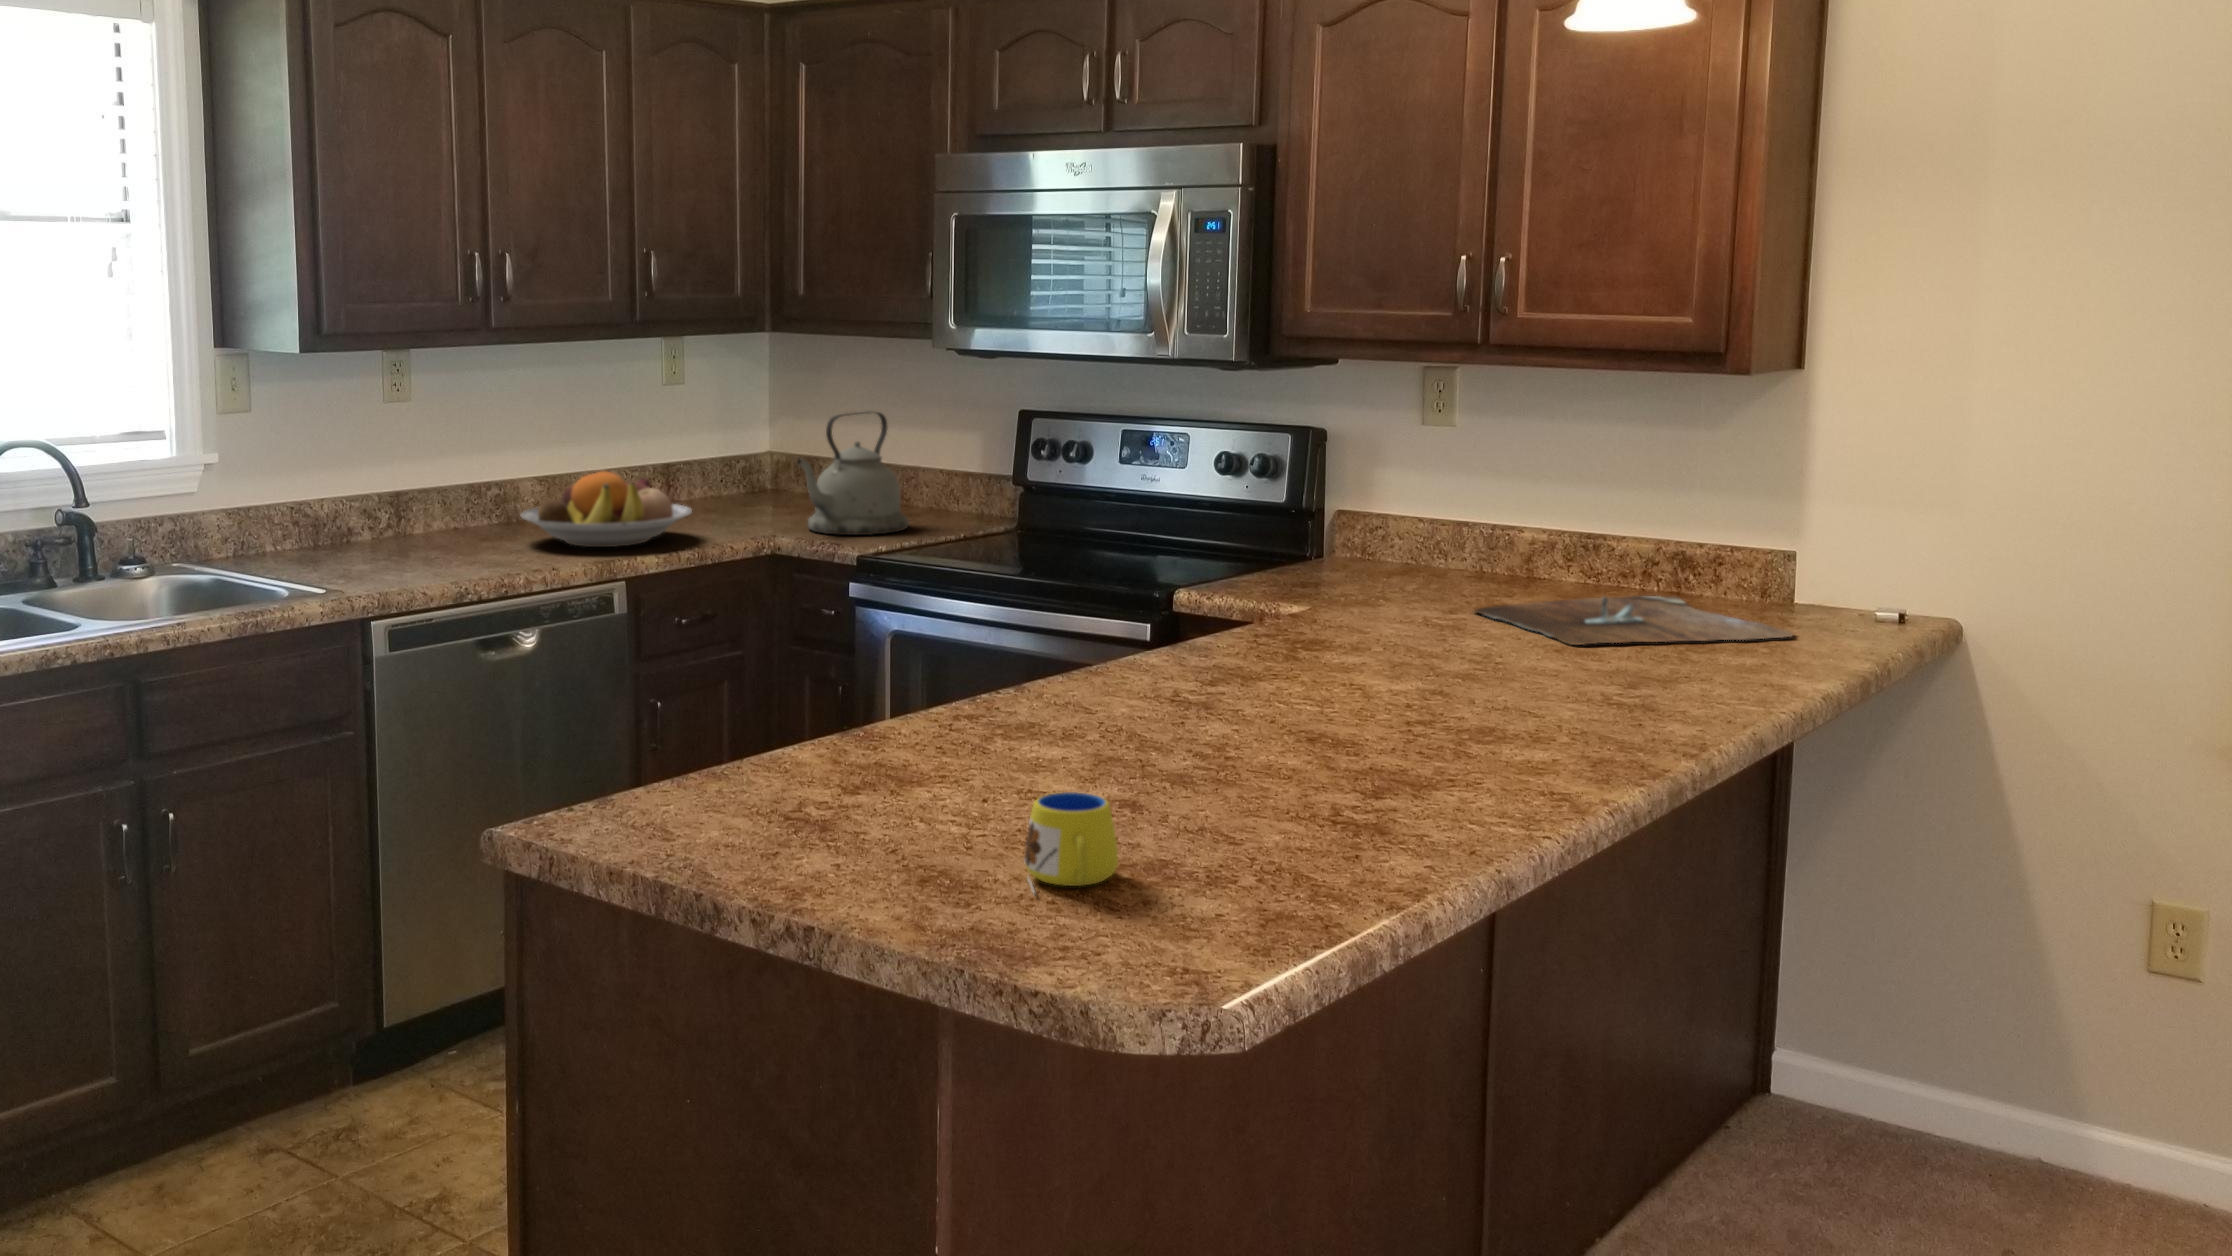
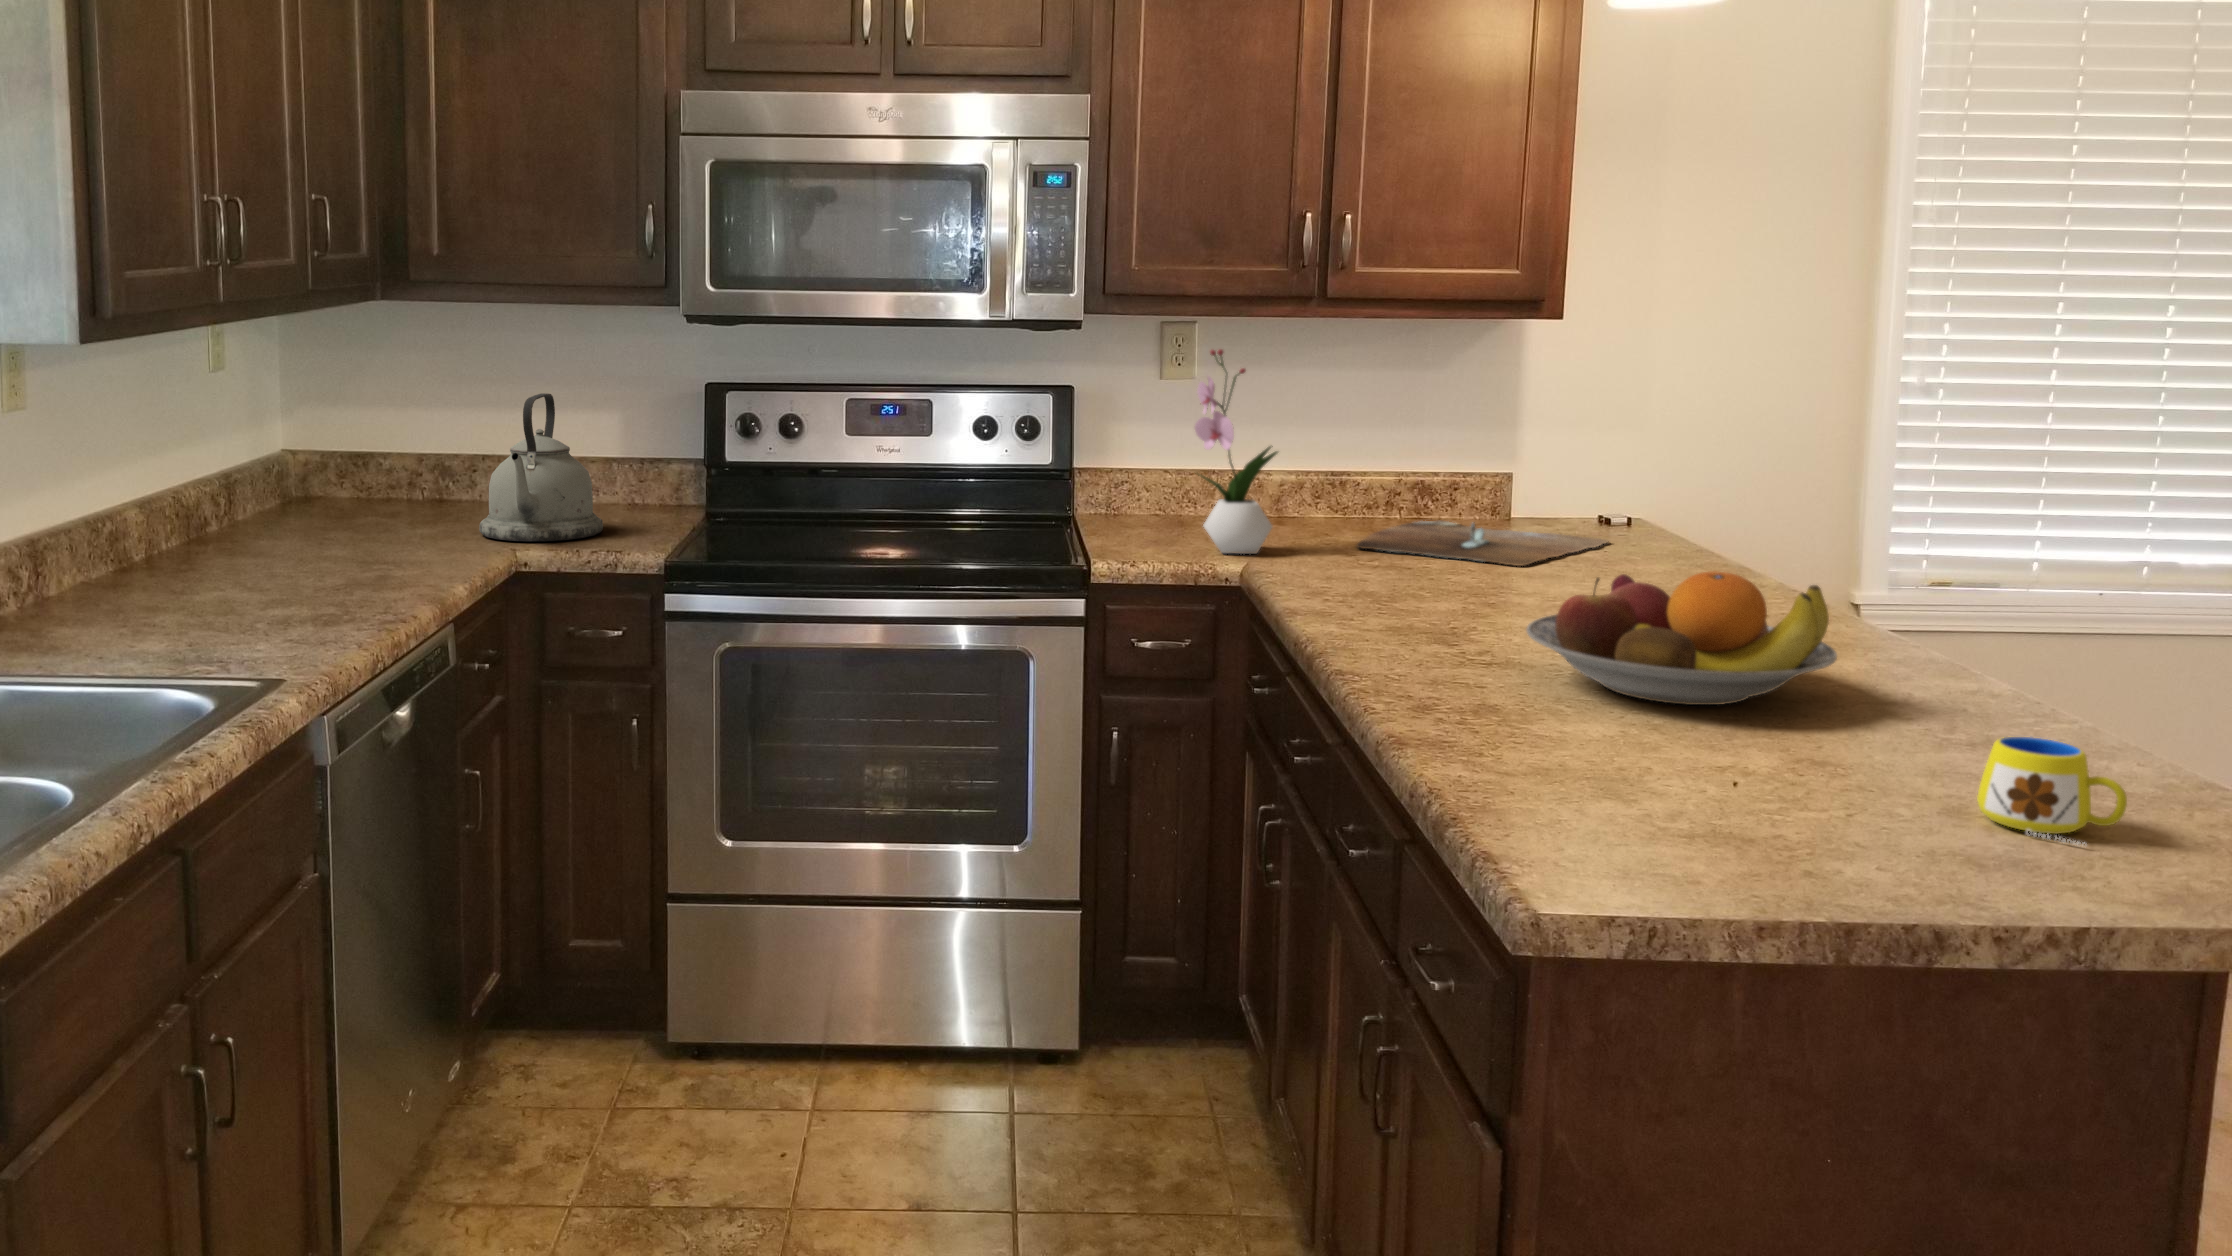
flower arrangement: none [1309,394,1385,604] -> present [1194,349,1278,554]
fruit bowl: present [521,472,692,547] -> present [1526,572,1837,705]

